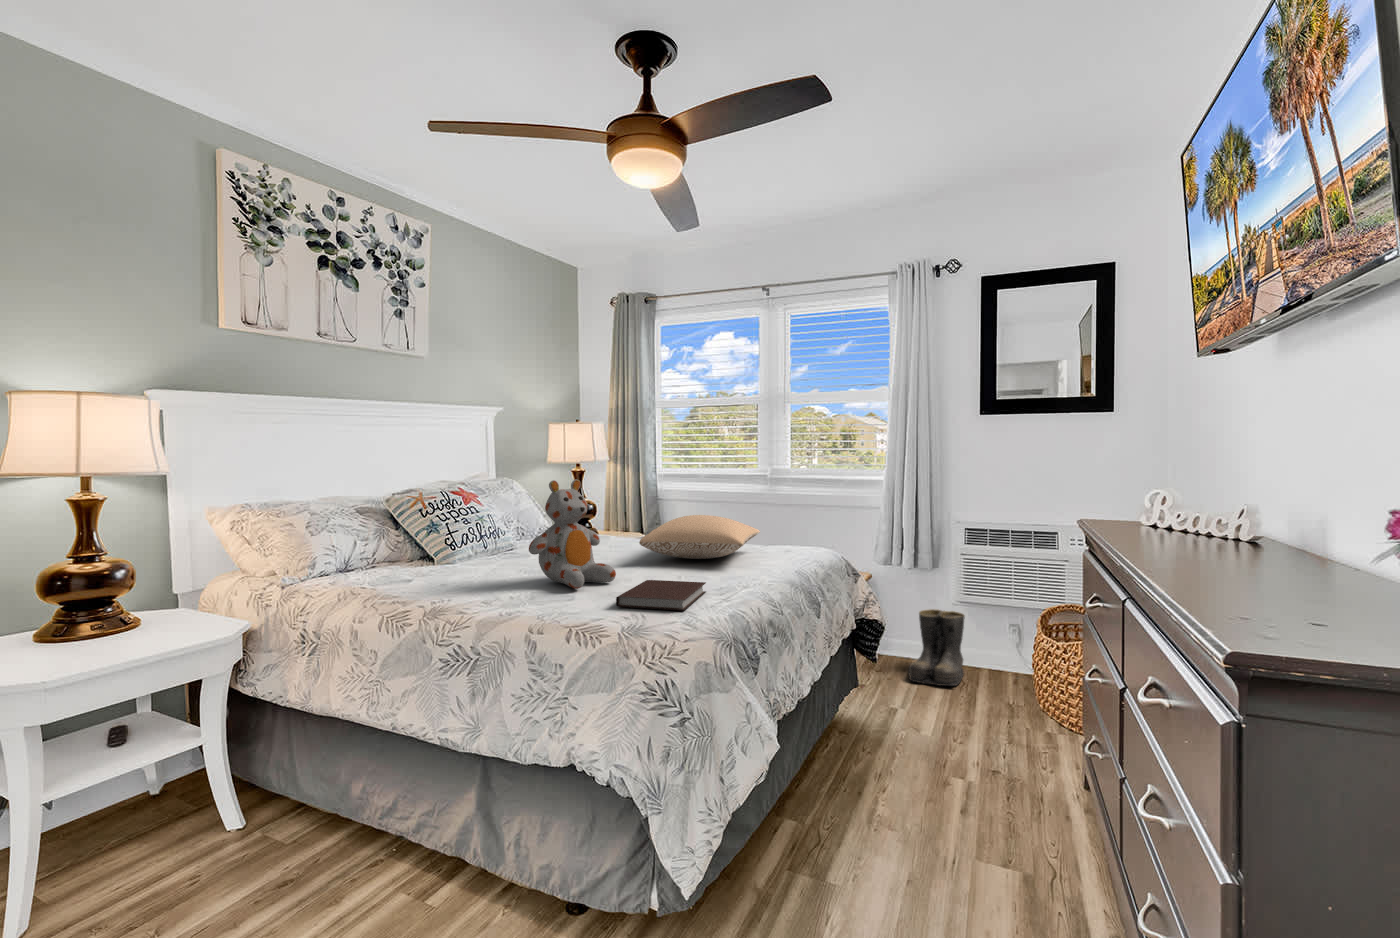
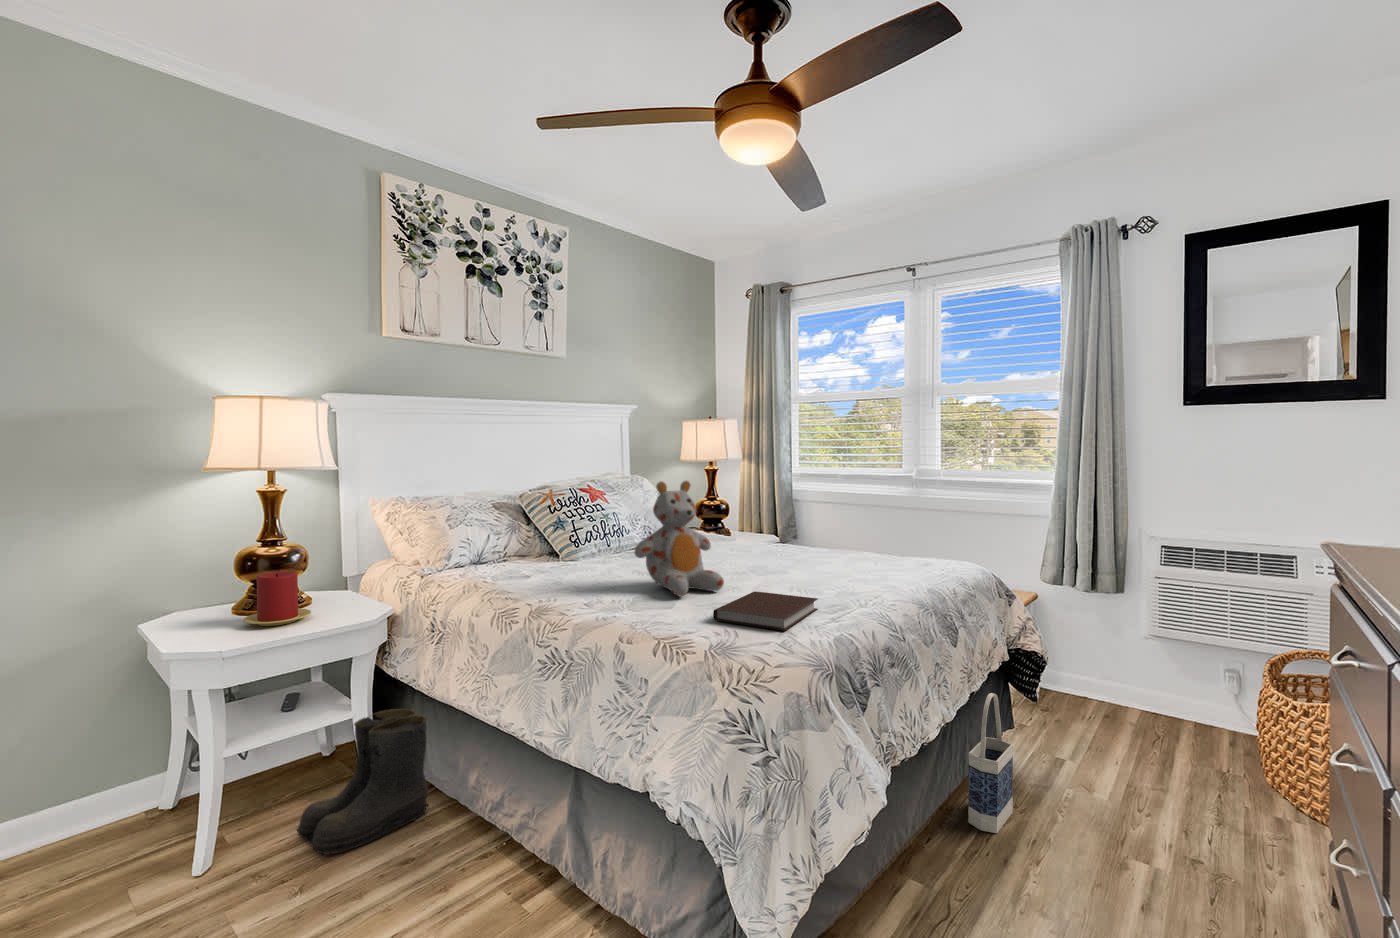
pillow: present [639,515,760,559] -> none [756,521,895,569]
candle: none [71,587,157,649] -> present [243,571,311,626]
boots: present [909,609,965,686] -> present [297,709,428,855]
bag: none [829,657,862,775] -> present [968,693,1013,833]

